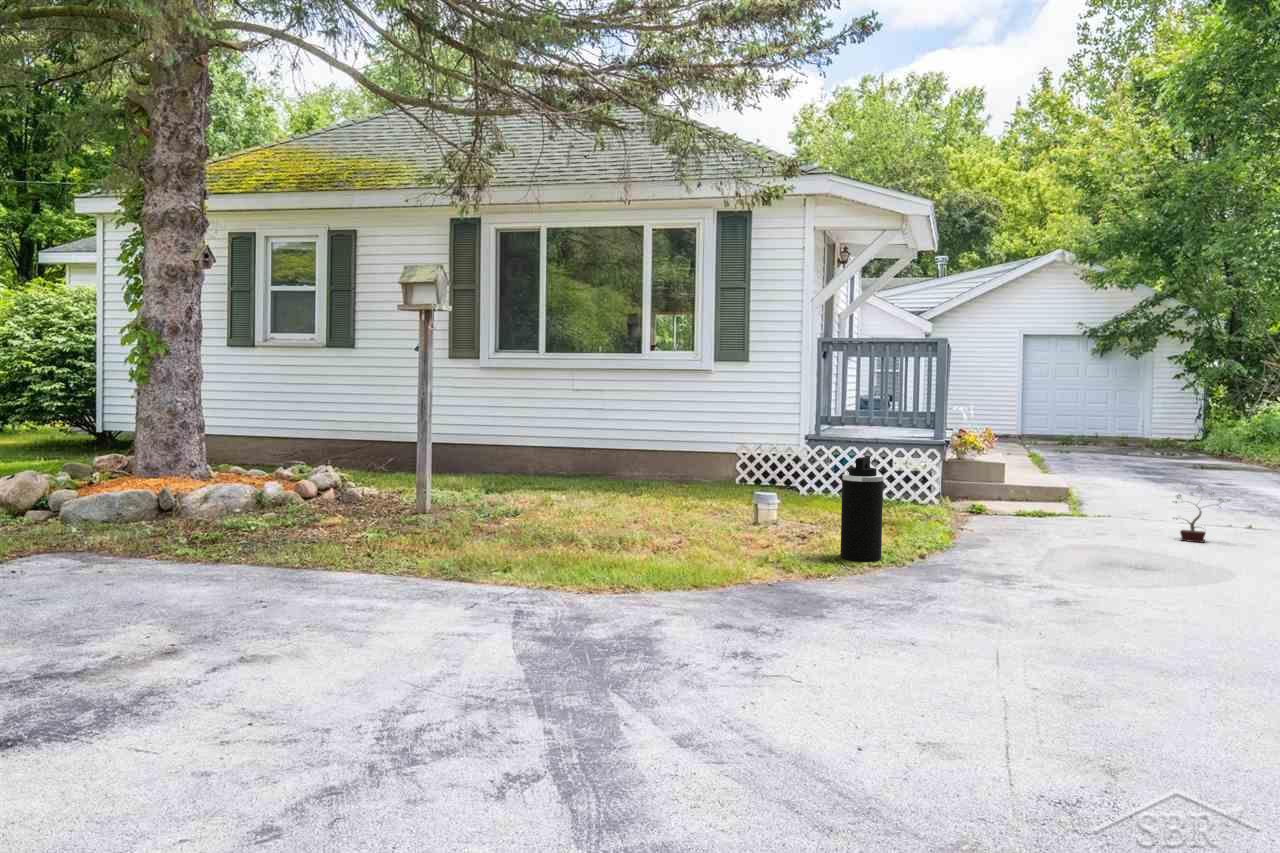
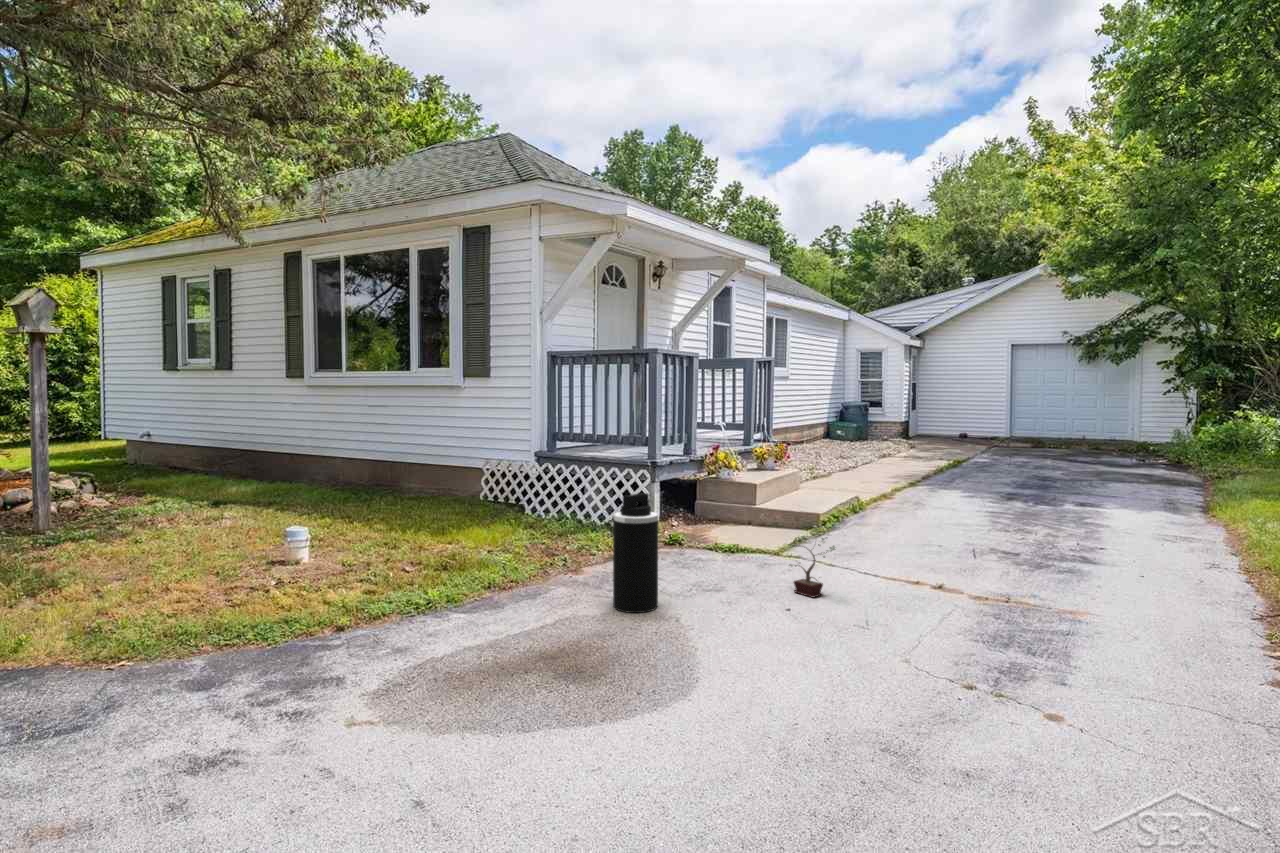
trash can: present [840,457,883,561] -> present [613,493,658,613]

